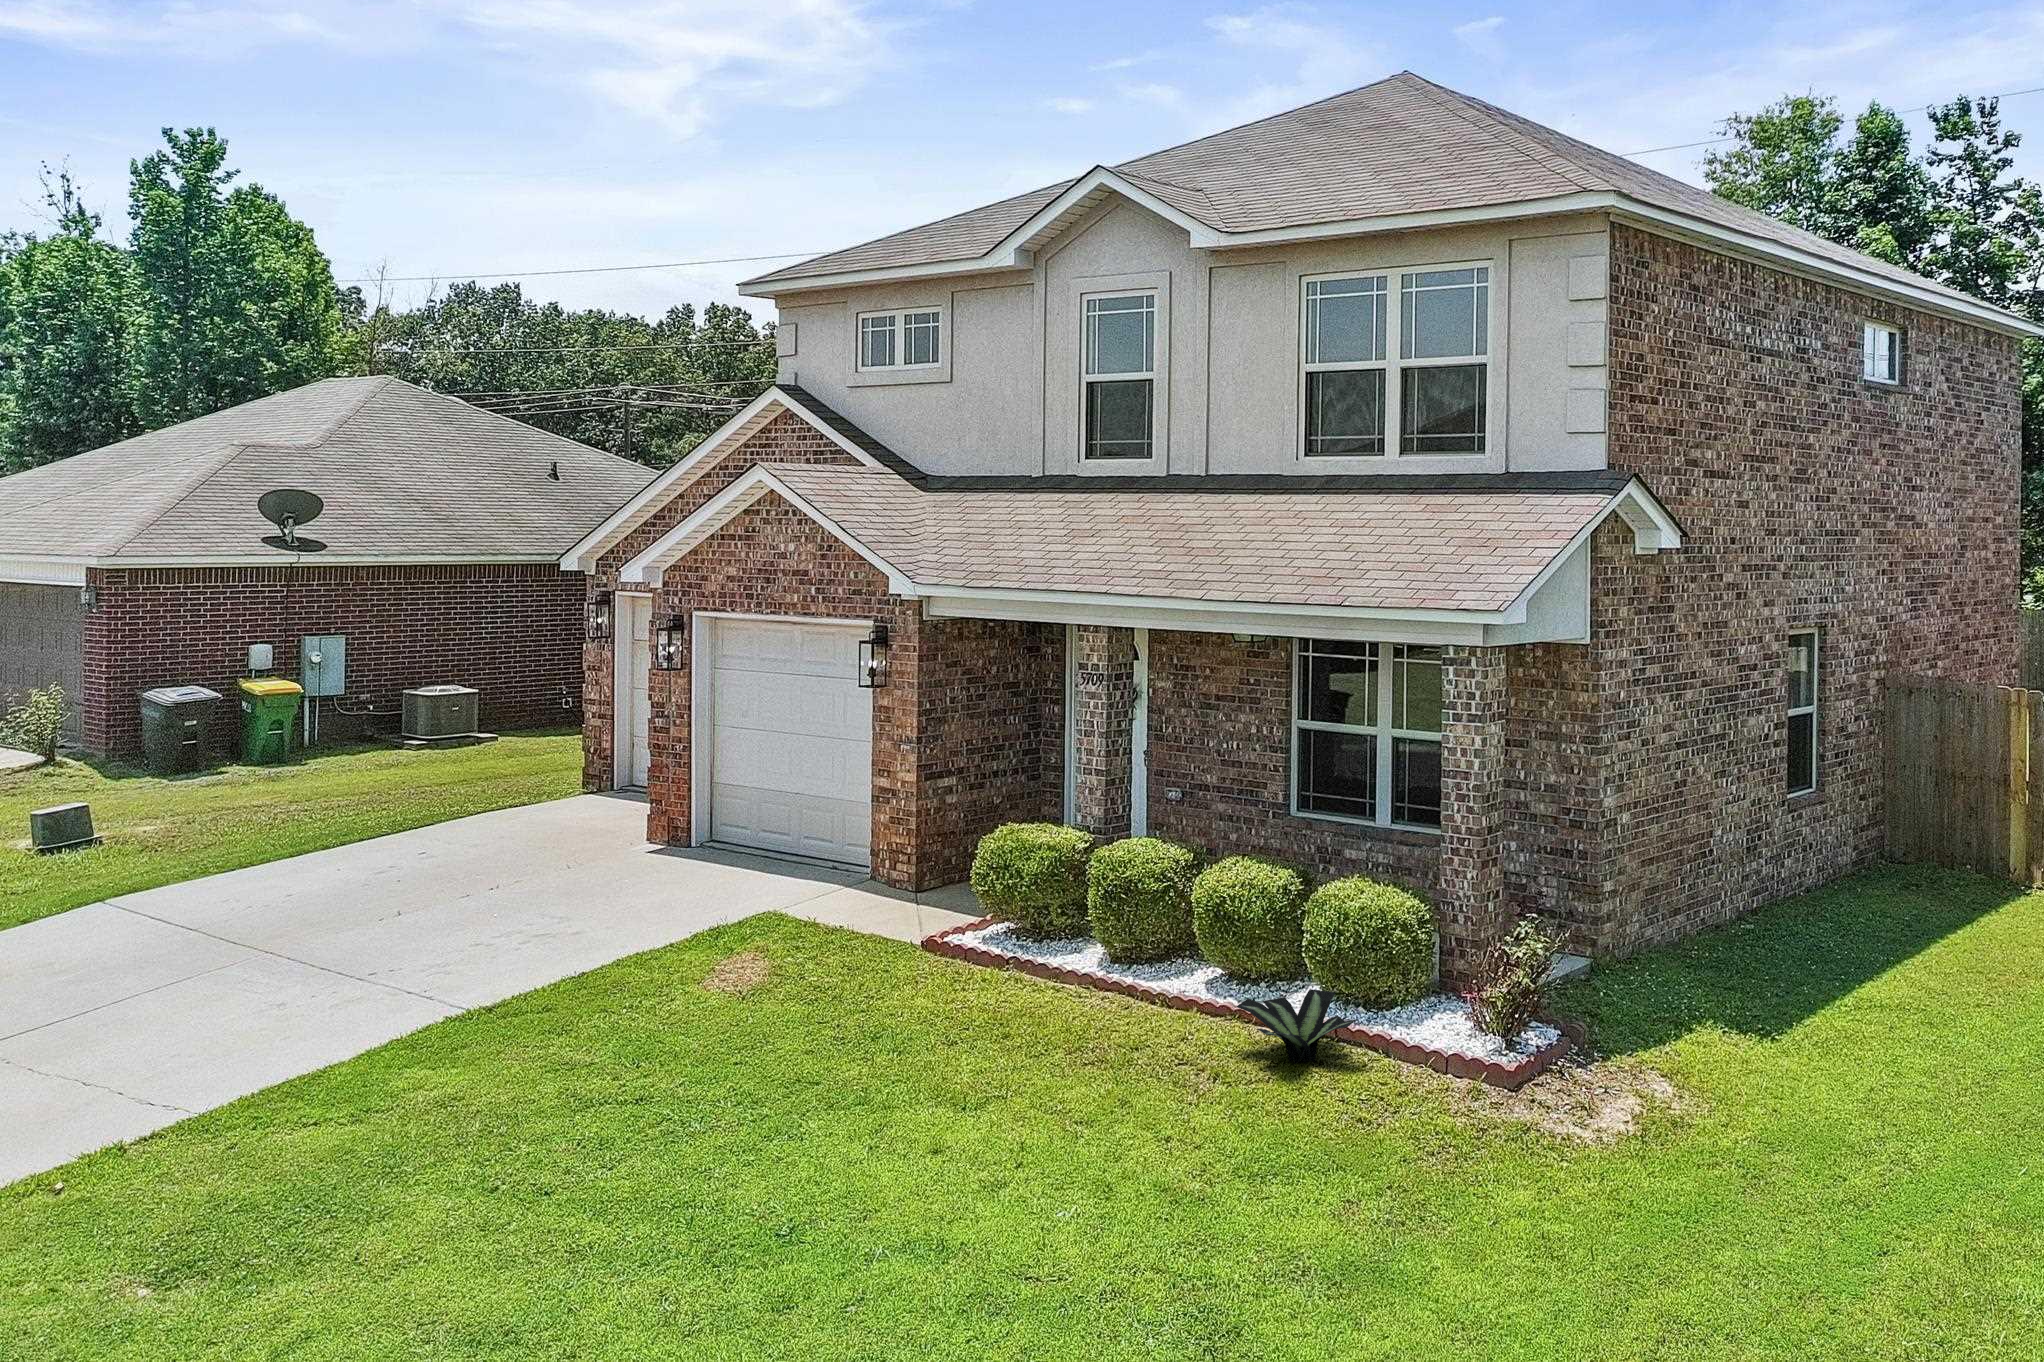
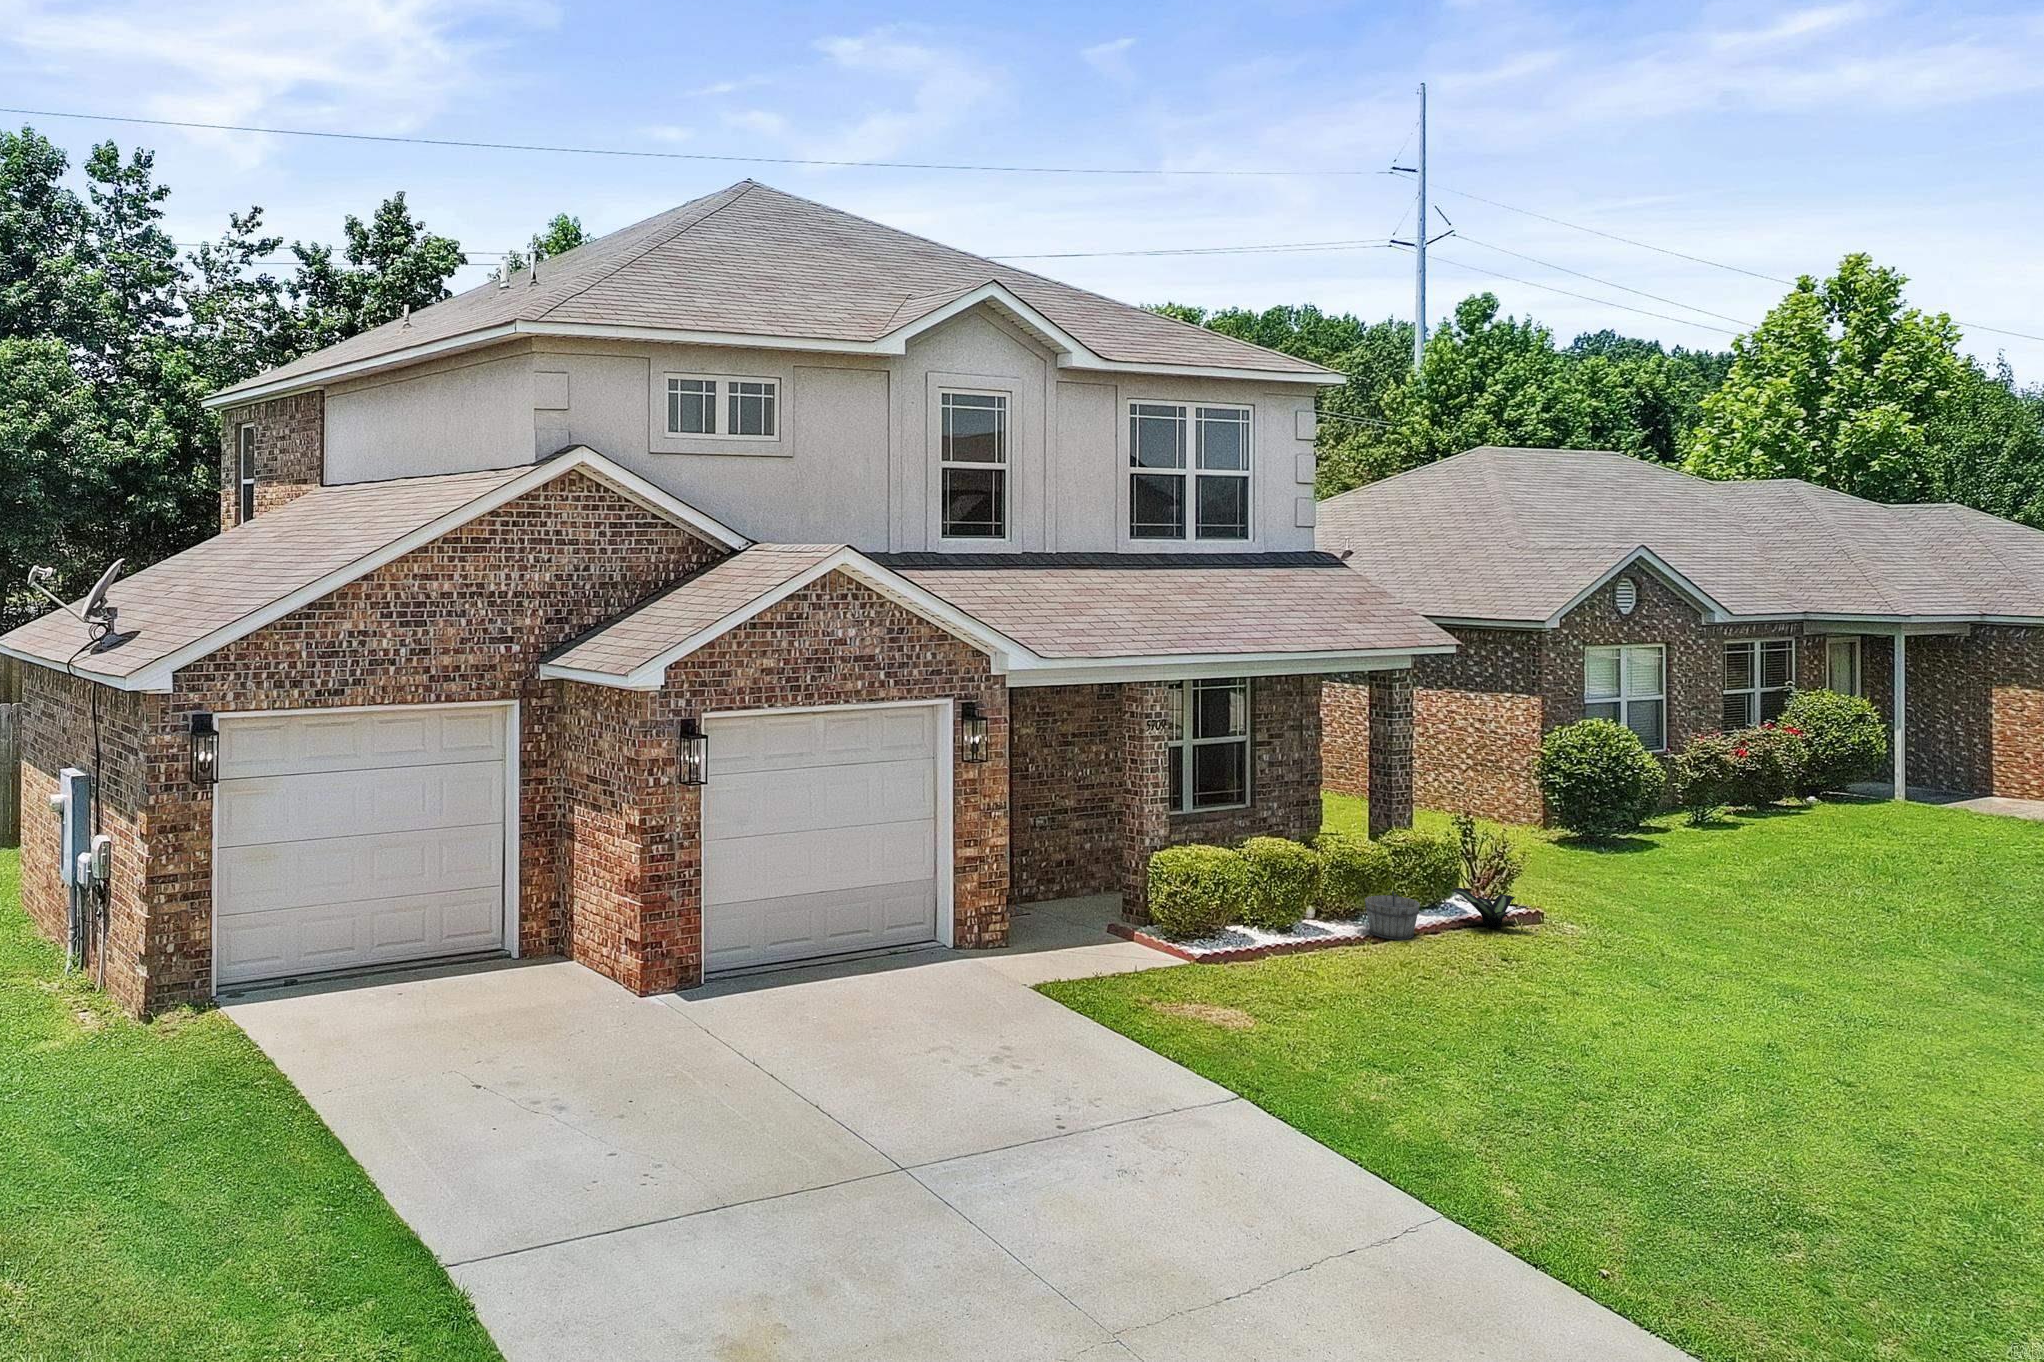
wooden bucket: none [1141,947,1218,1022] -> present [1365,888,1420,940]

